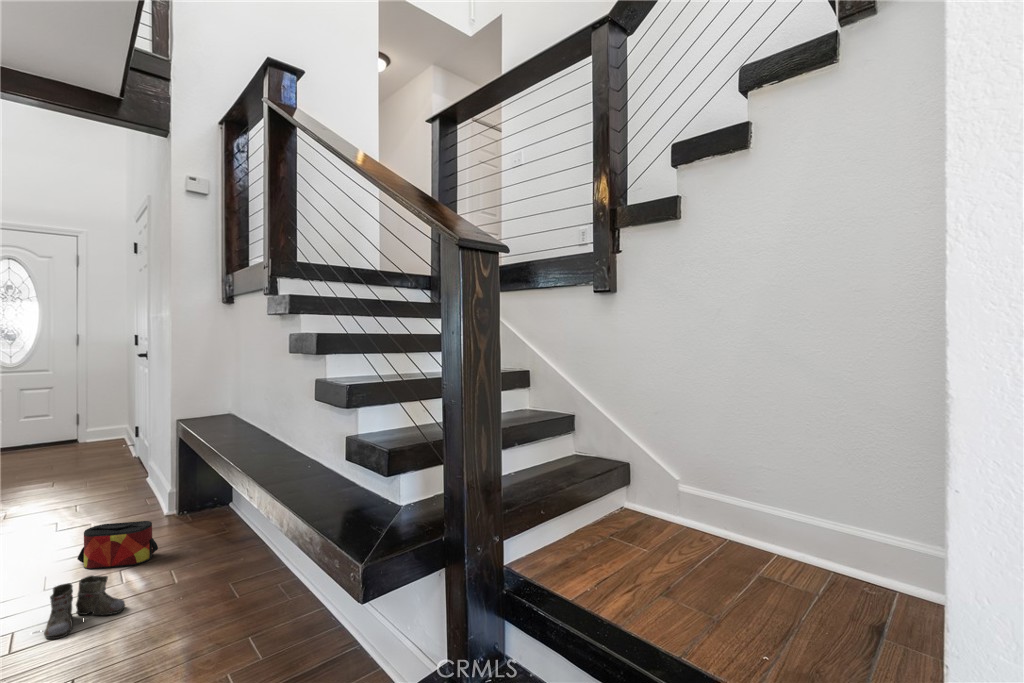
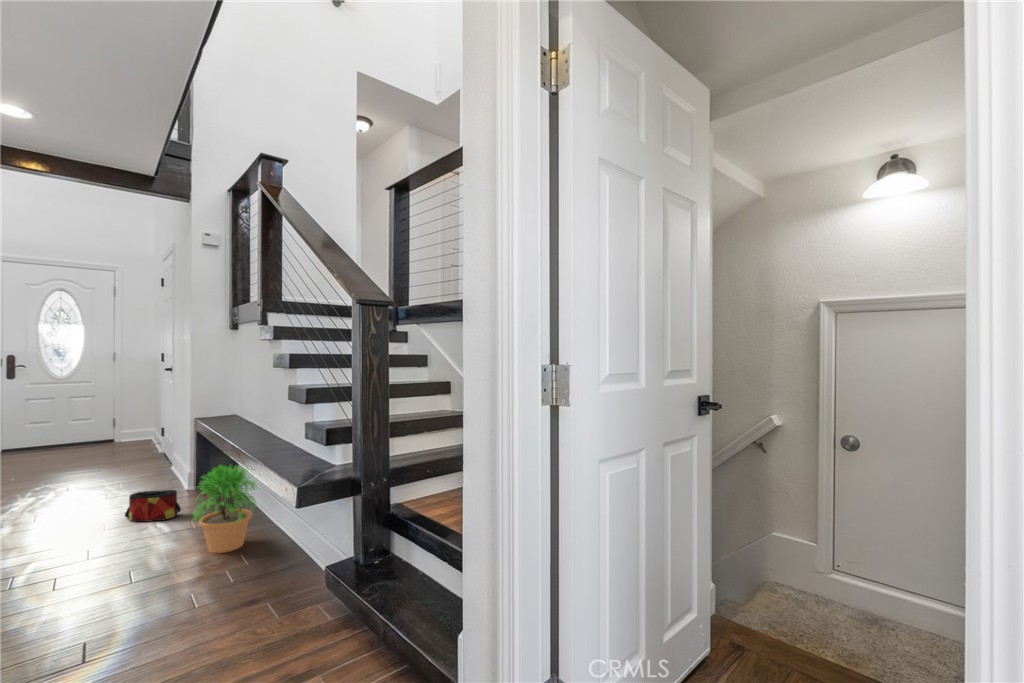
potted plant: none [171,493,273,629] -> present [194,465,256,553]
boots: present [44,575,125,639] -> none [99,519,160,556]

